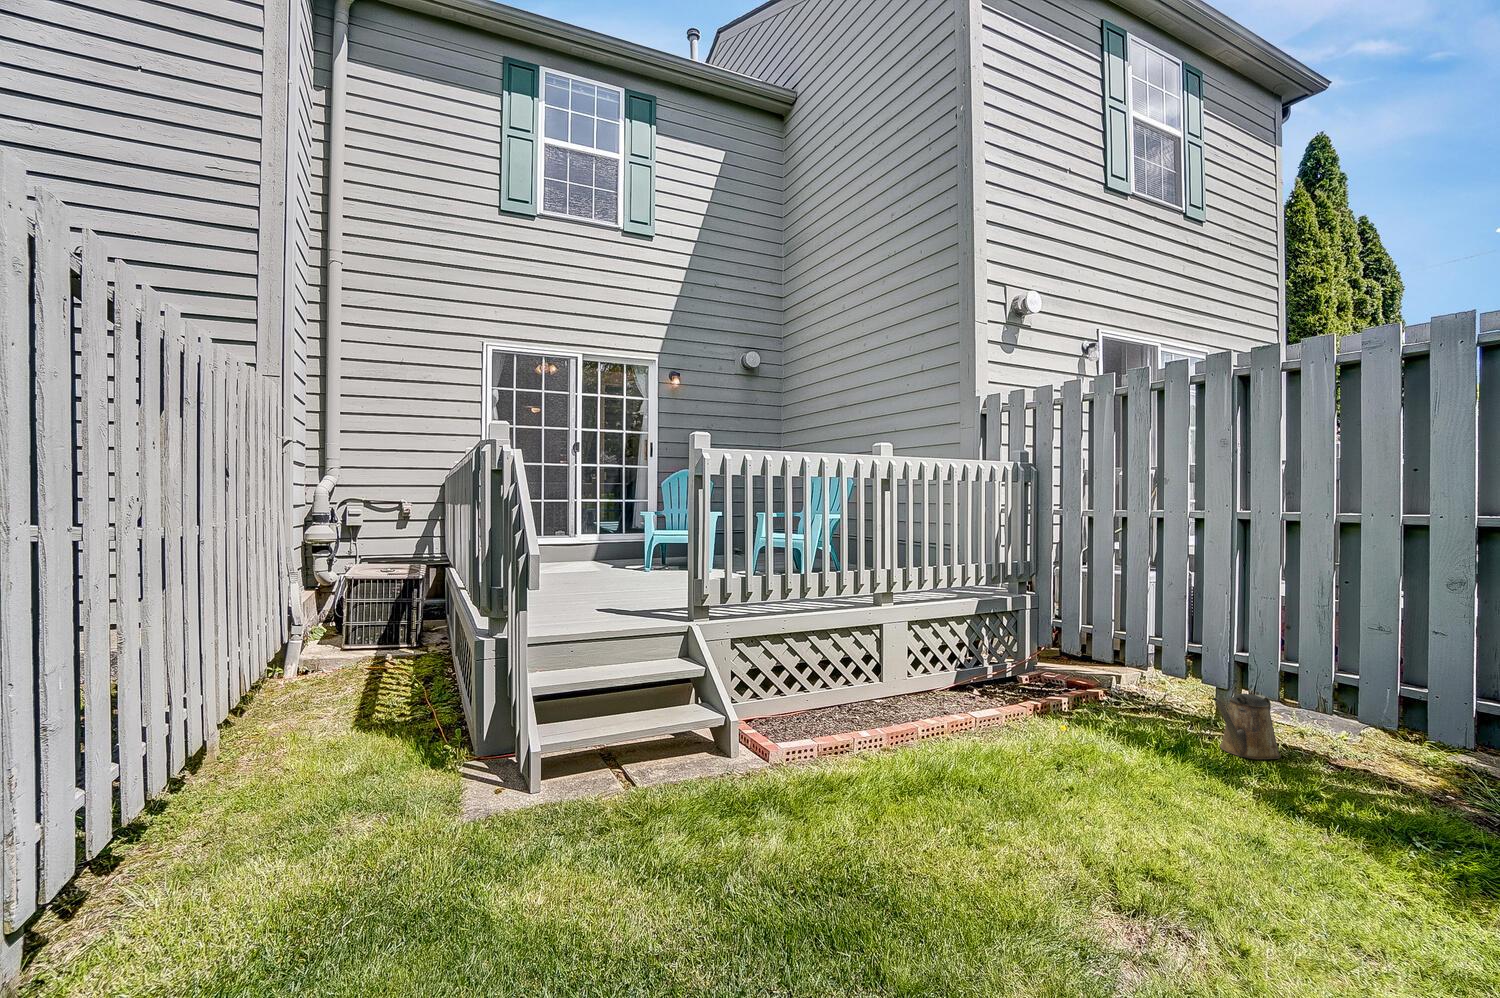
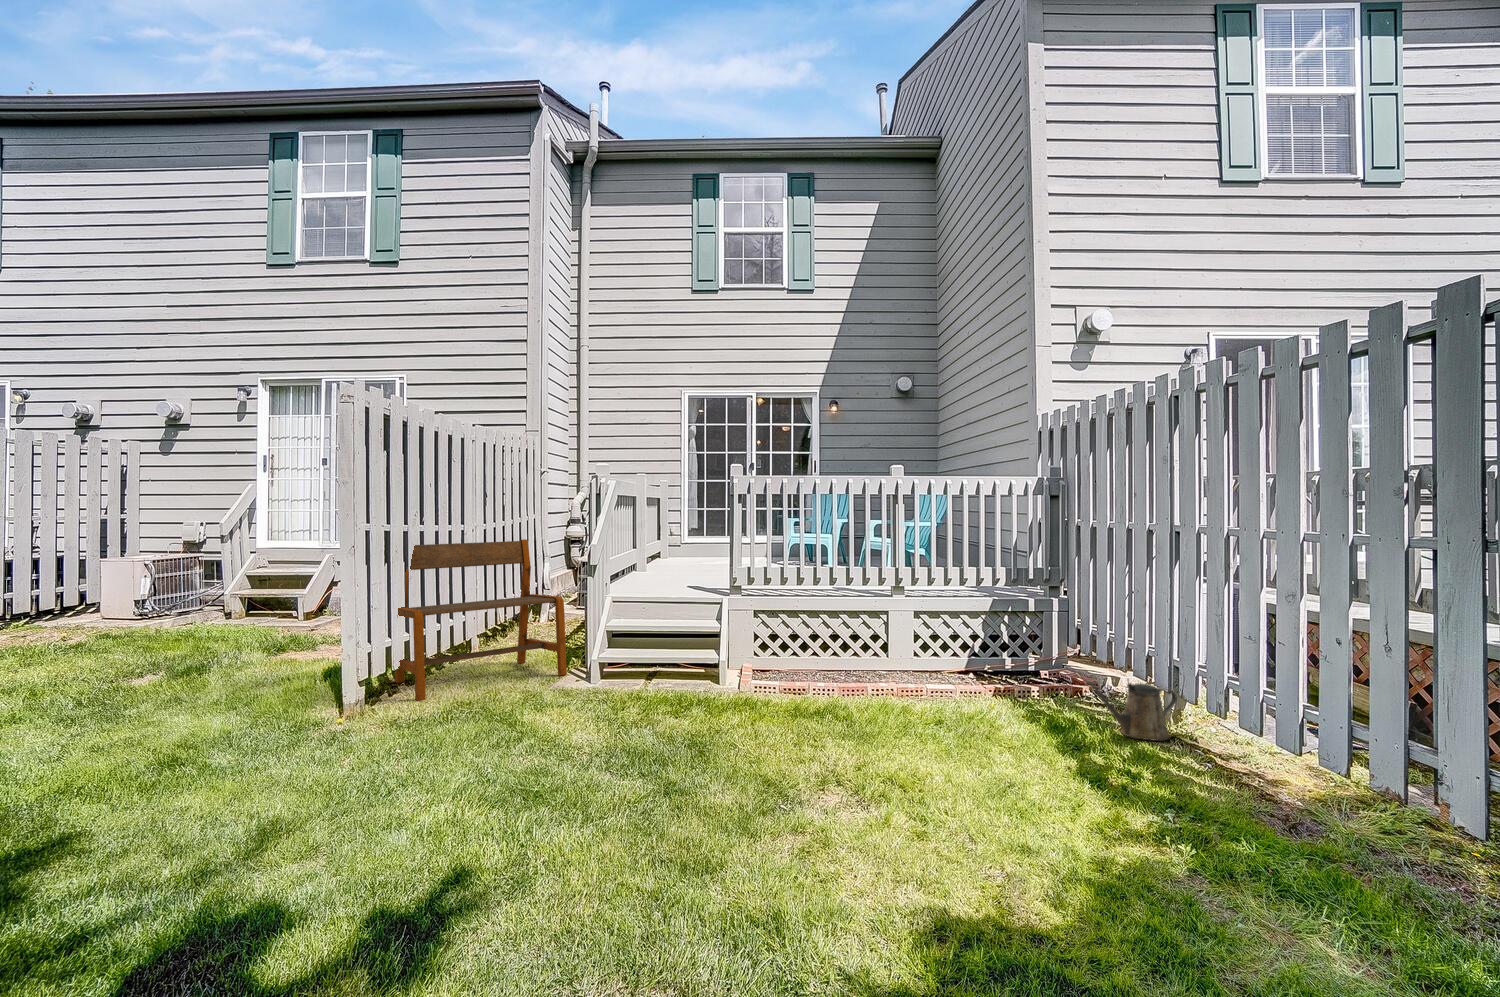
bench: none [52,543,451,915] -> present [395,539,567,701]

